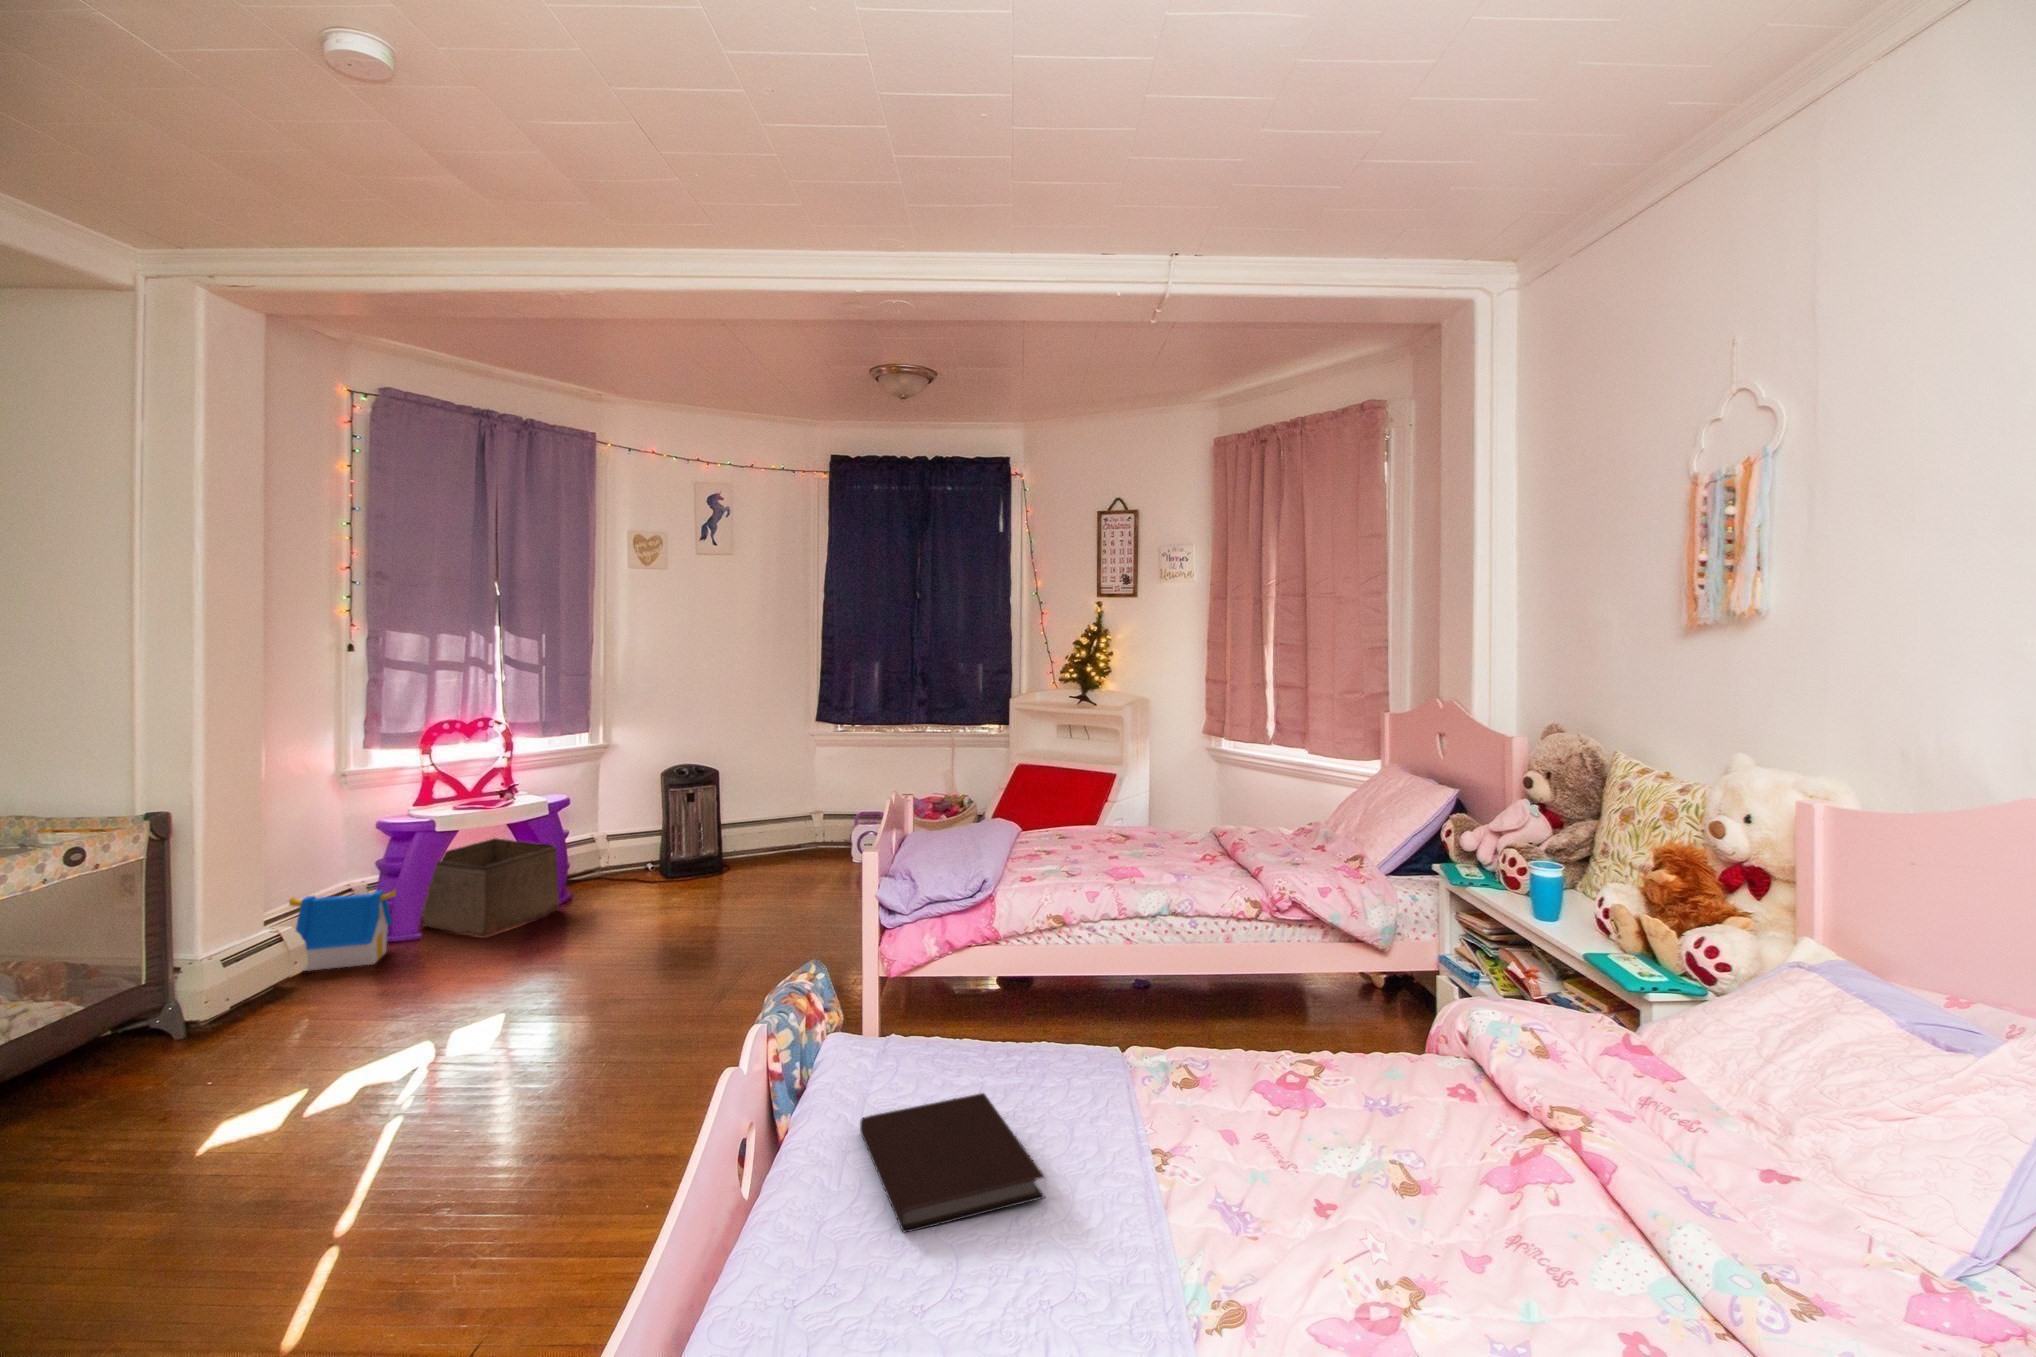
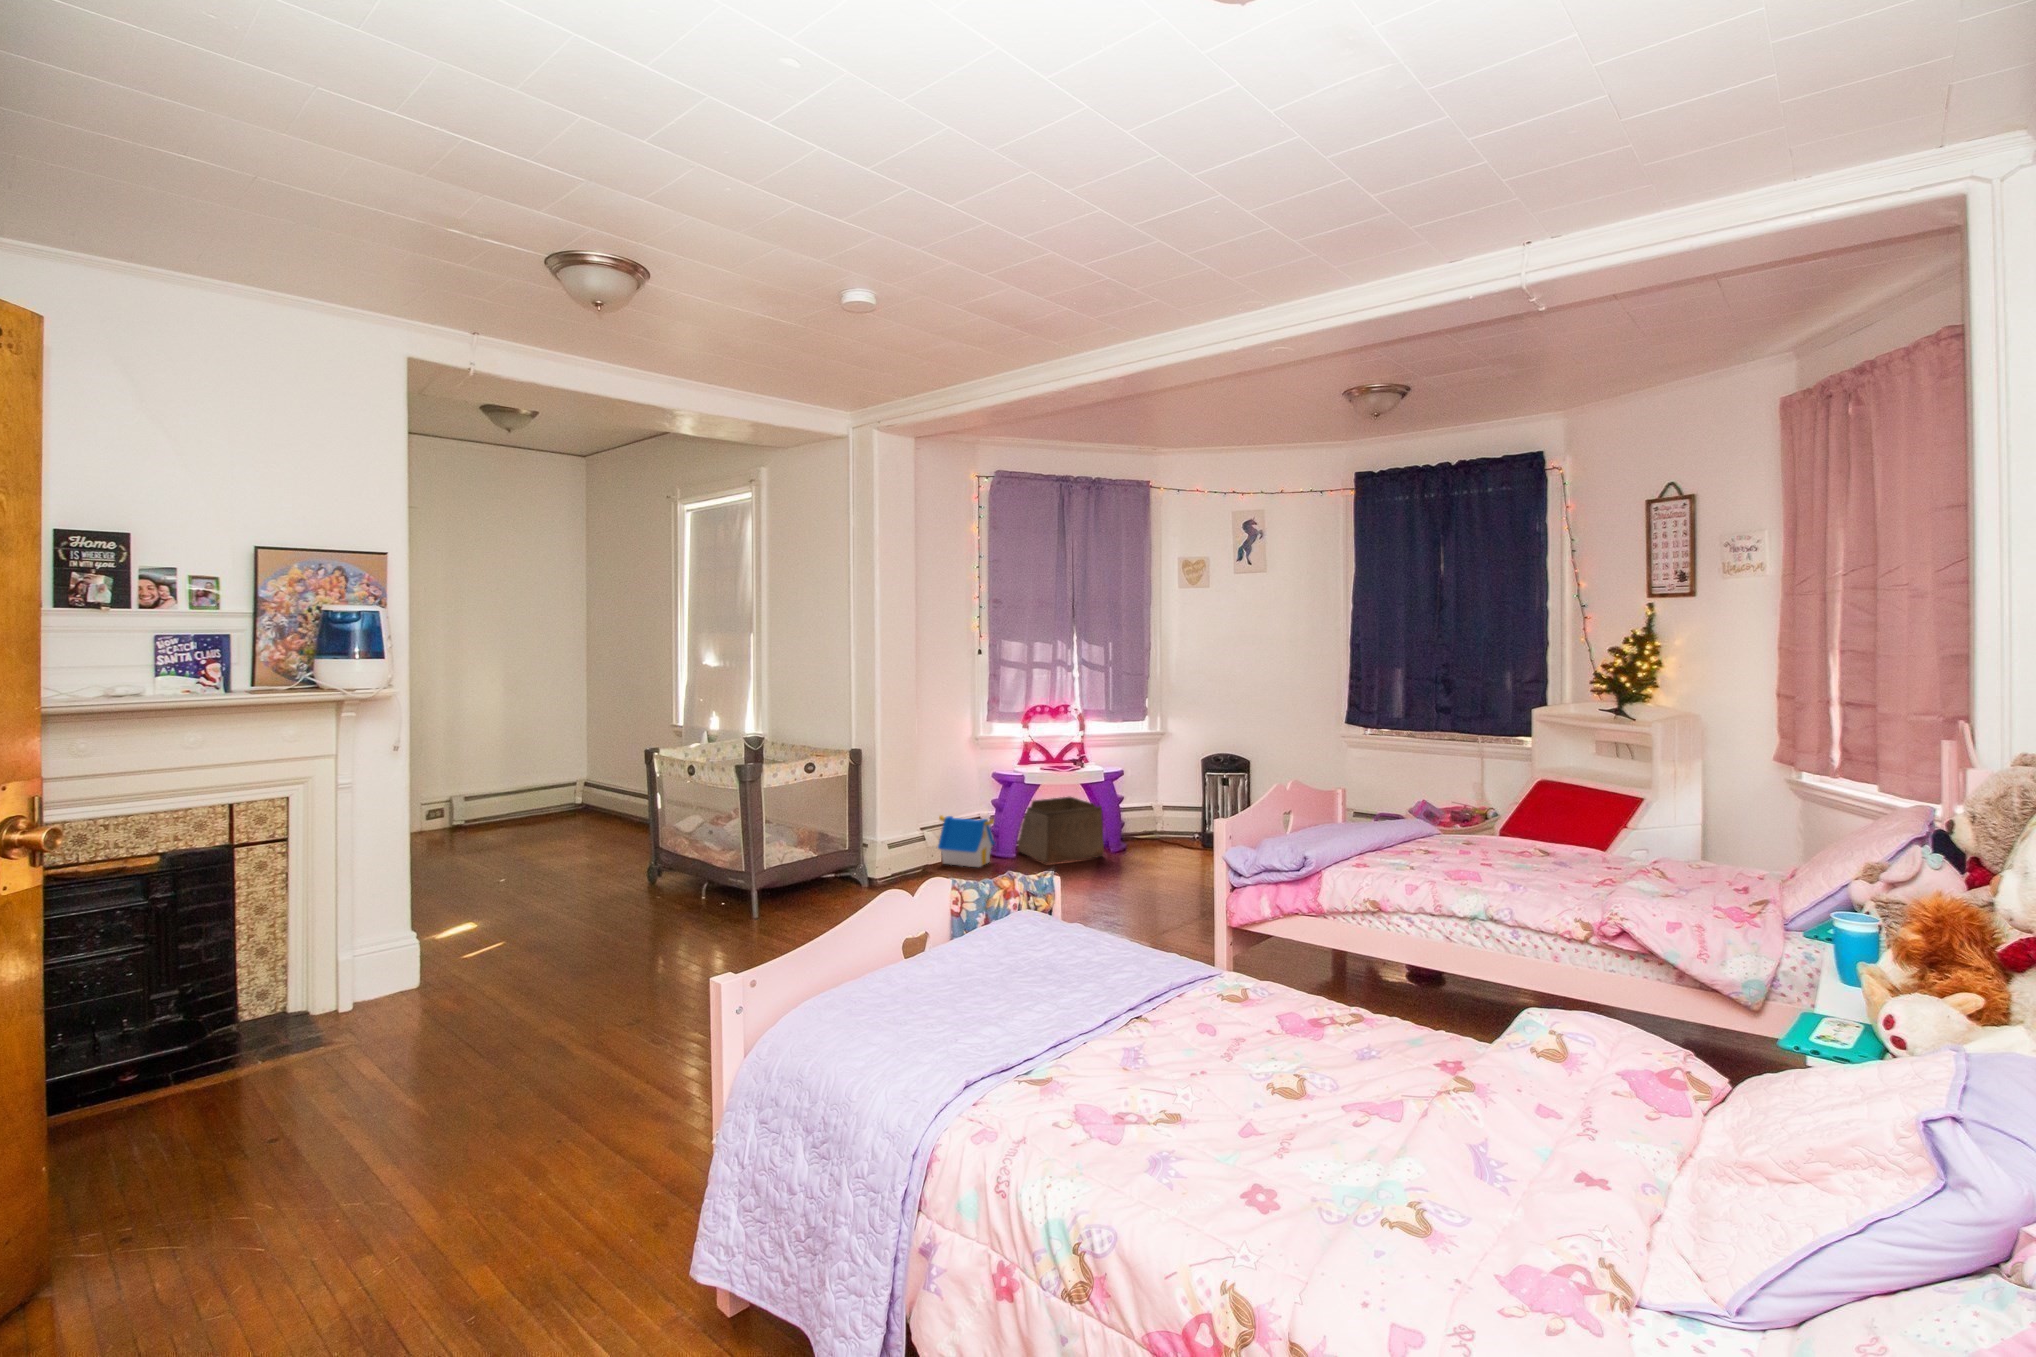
notebook: present [860,1093,1044,1232] -> none [960,933,1074,986]

